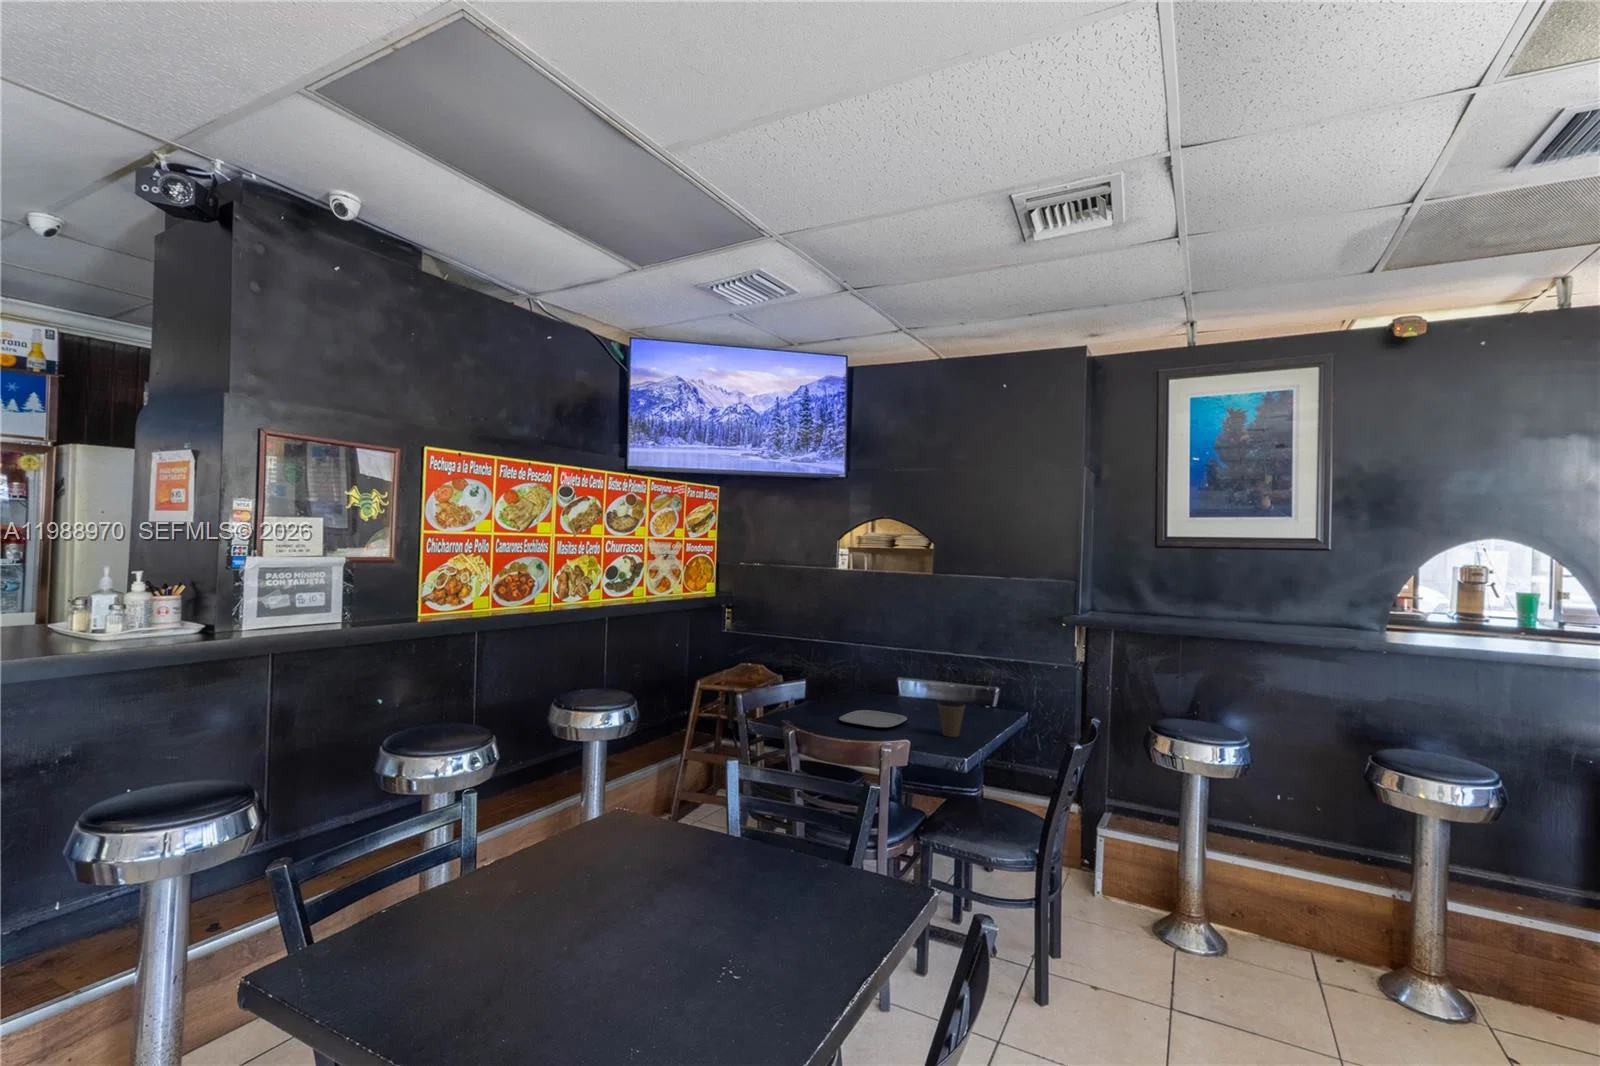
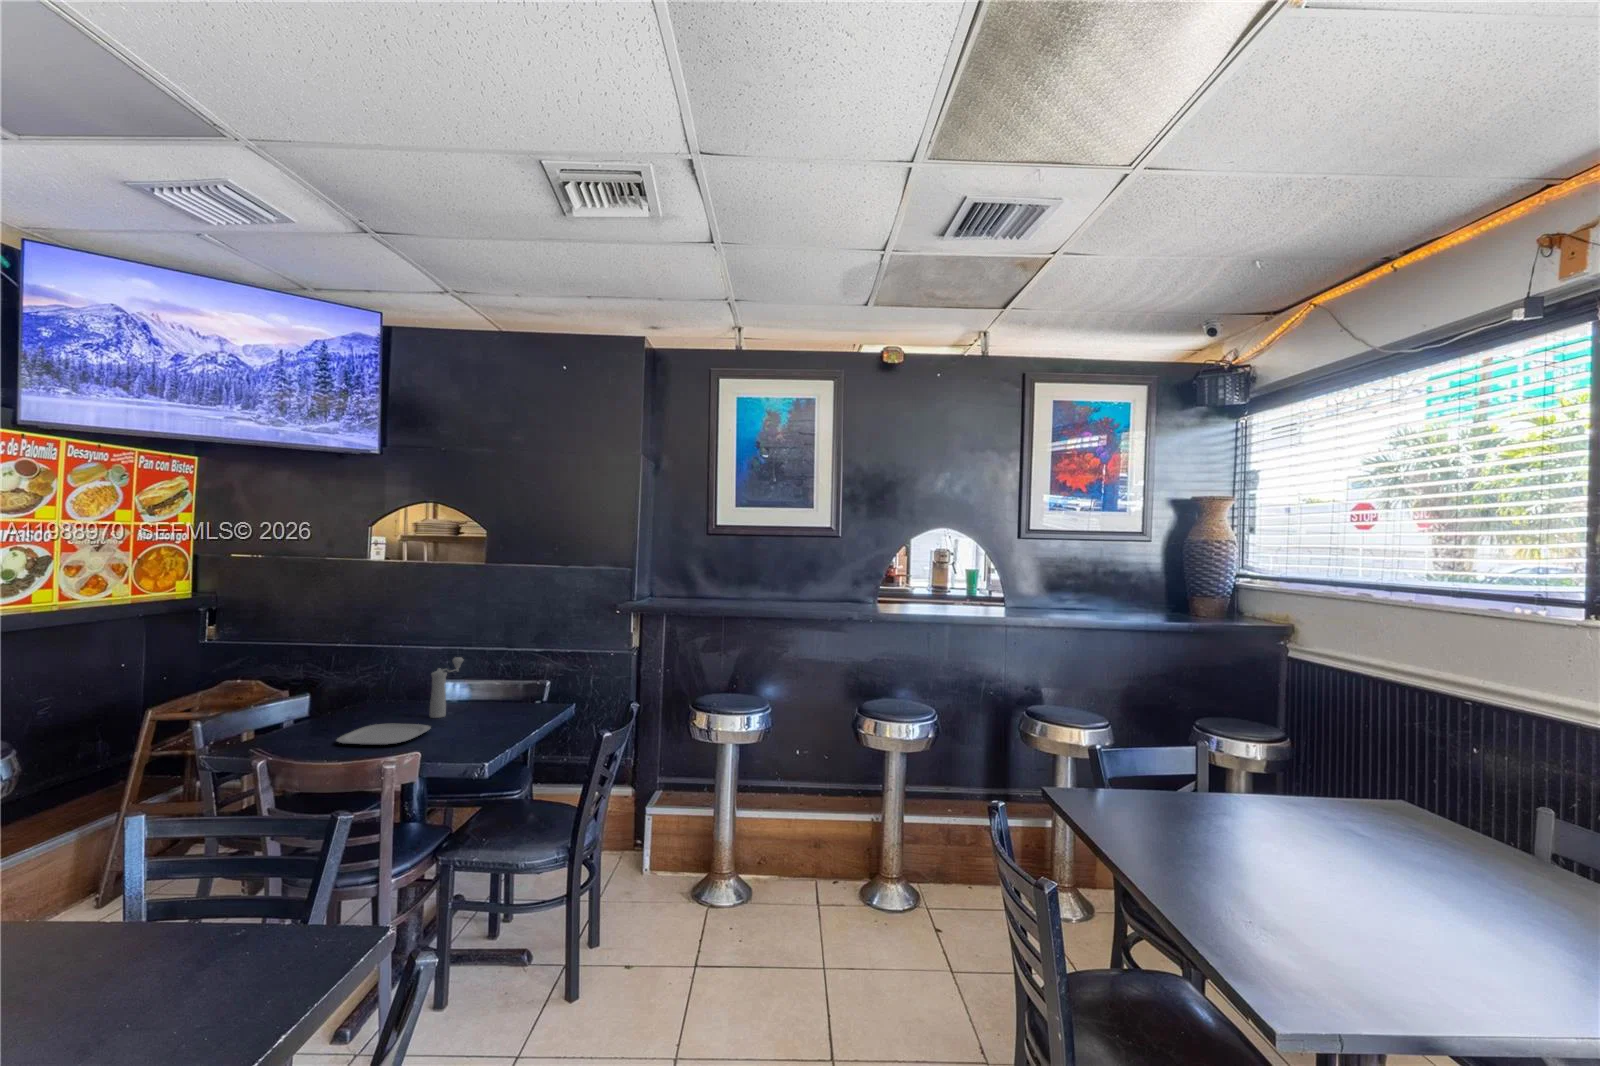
pepper mill: none [900,658,926,711] -> present [430,657,463,718]
coffee cup: present [938,701,965,737] -> none [463,703,497,743]

